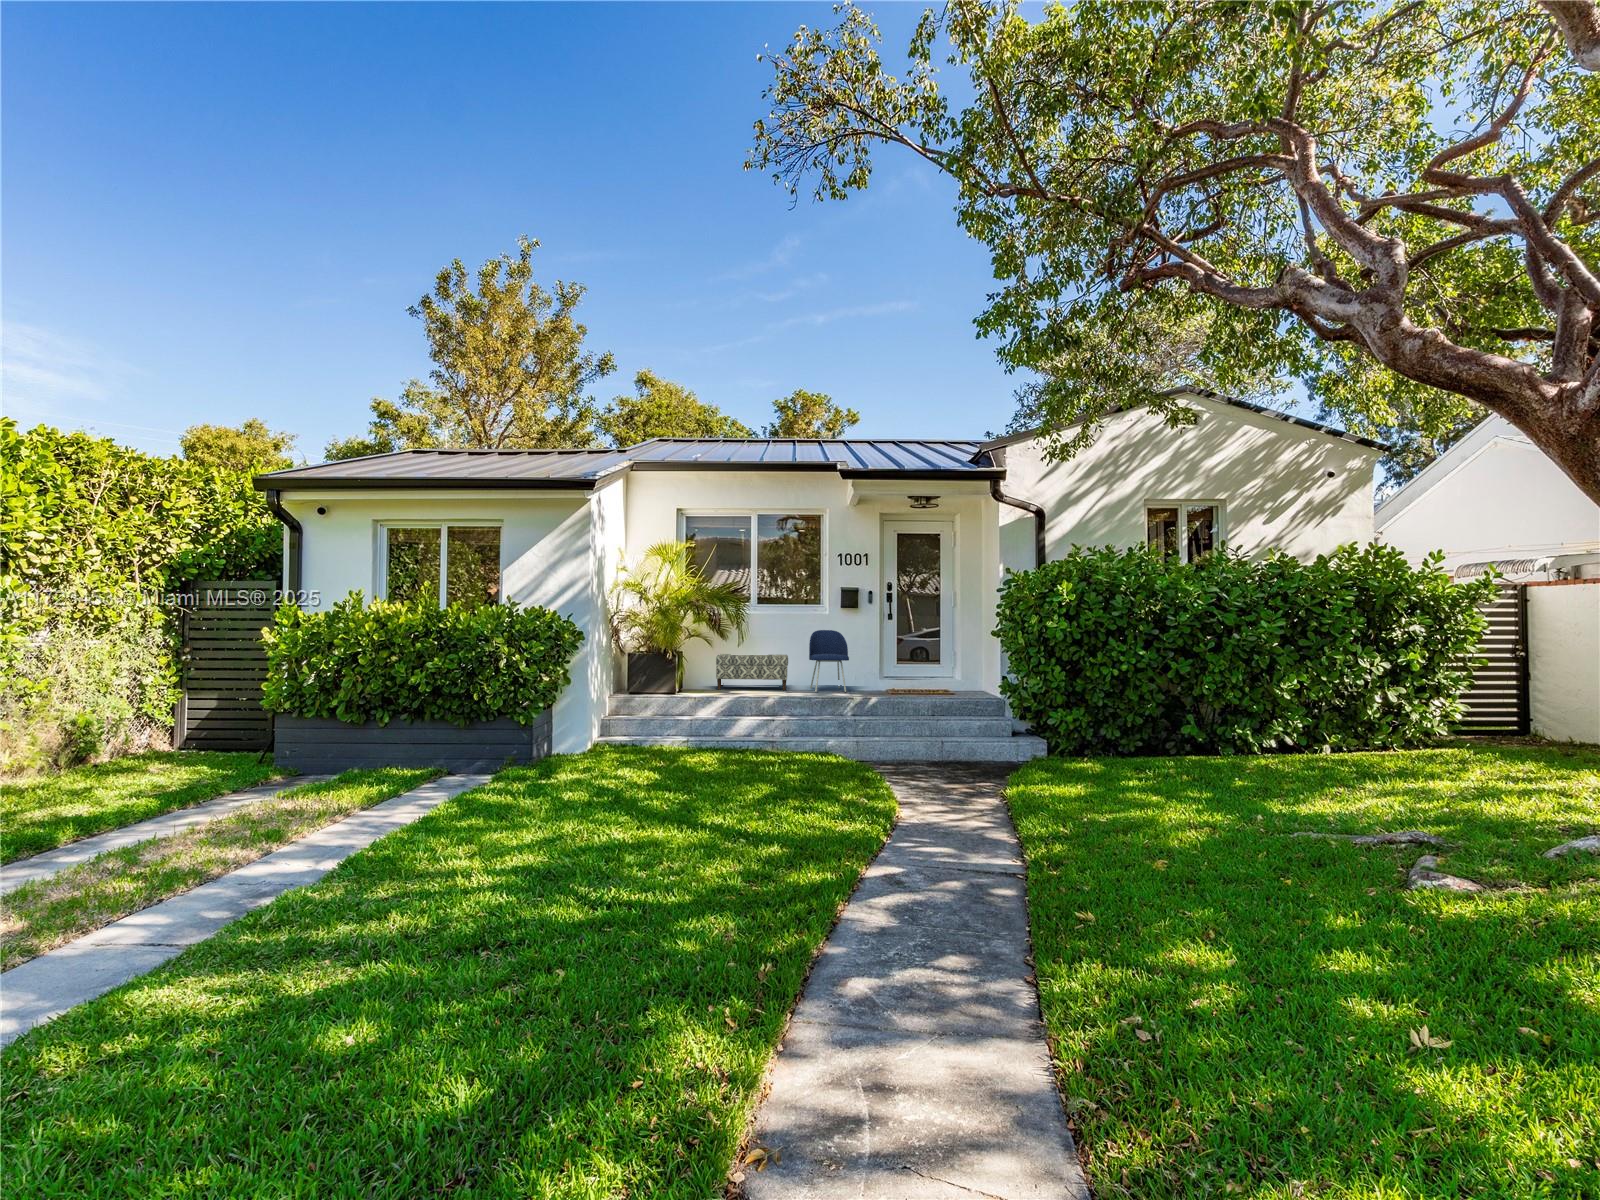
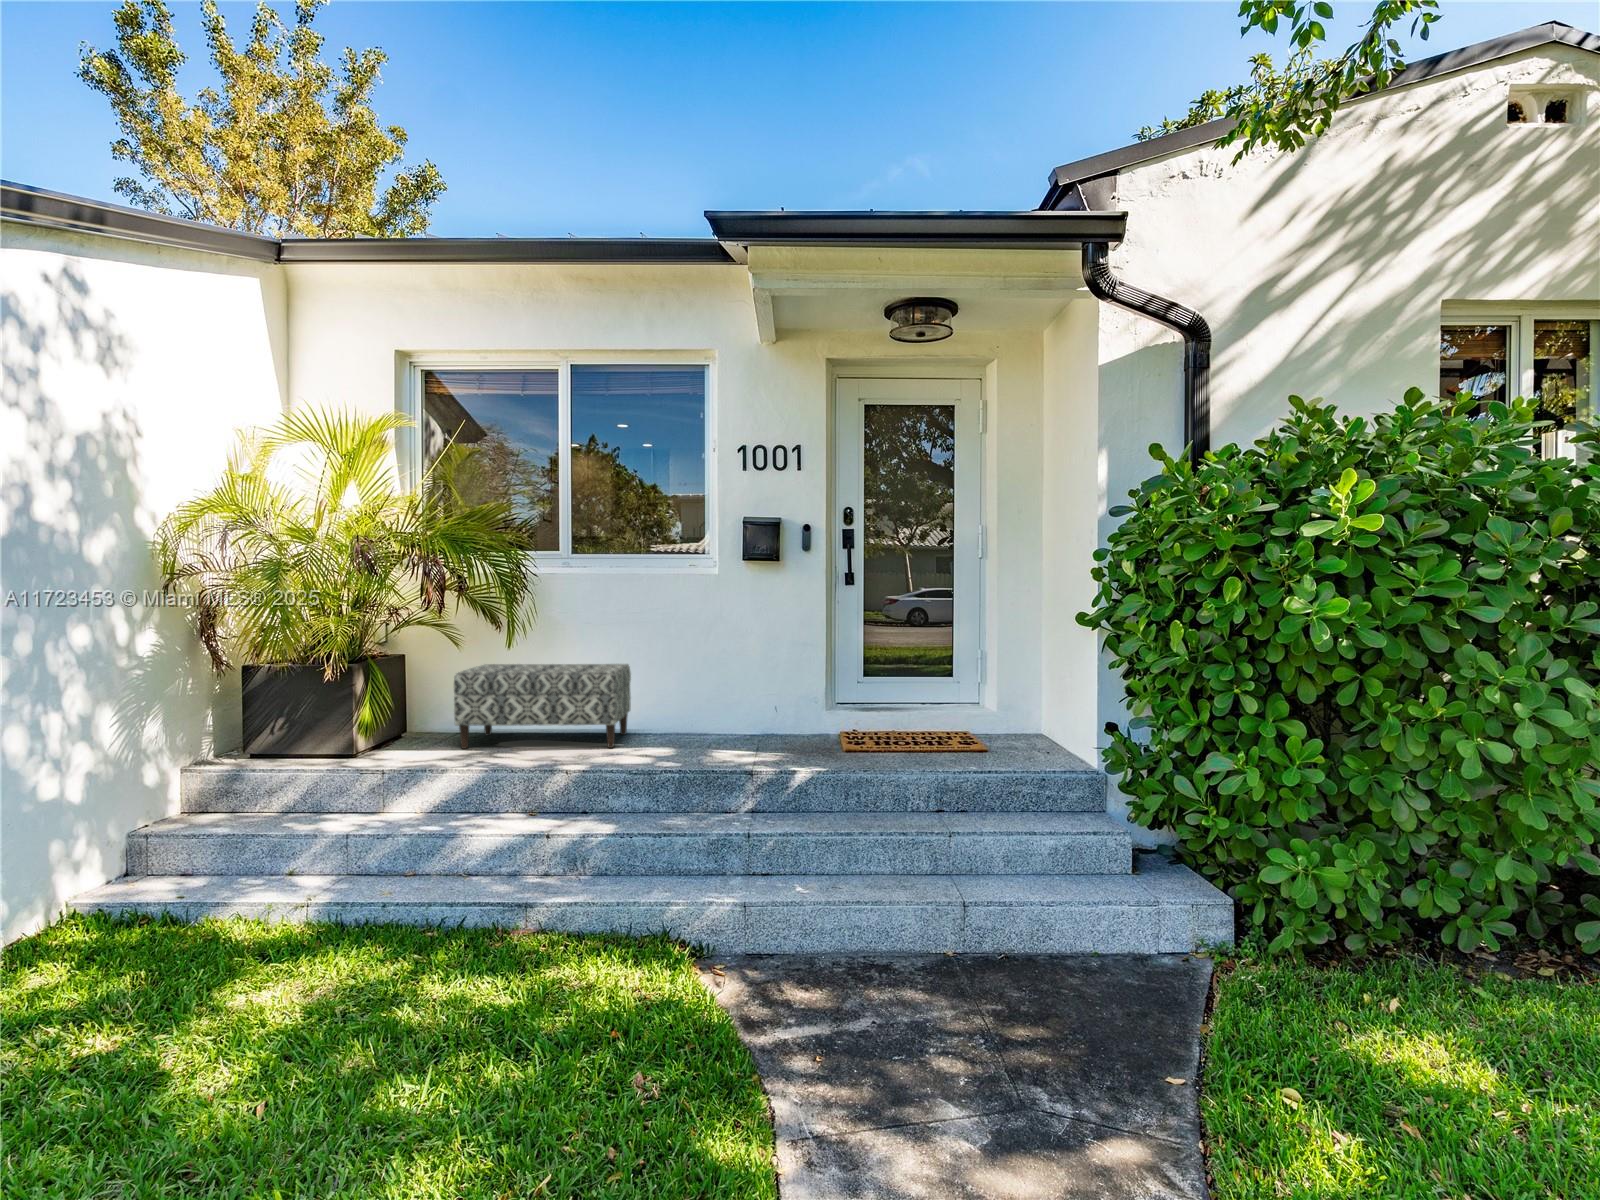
chair: present [809,630,849,692] -> none [666,611,753,754]

